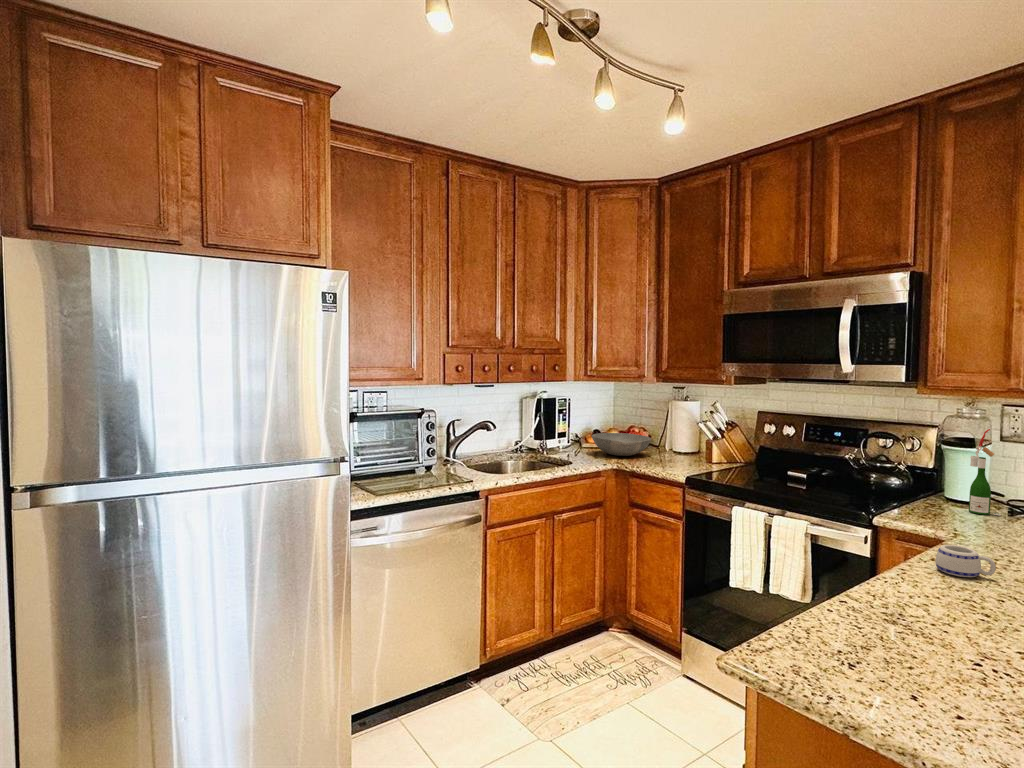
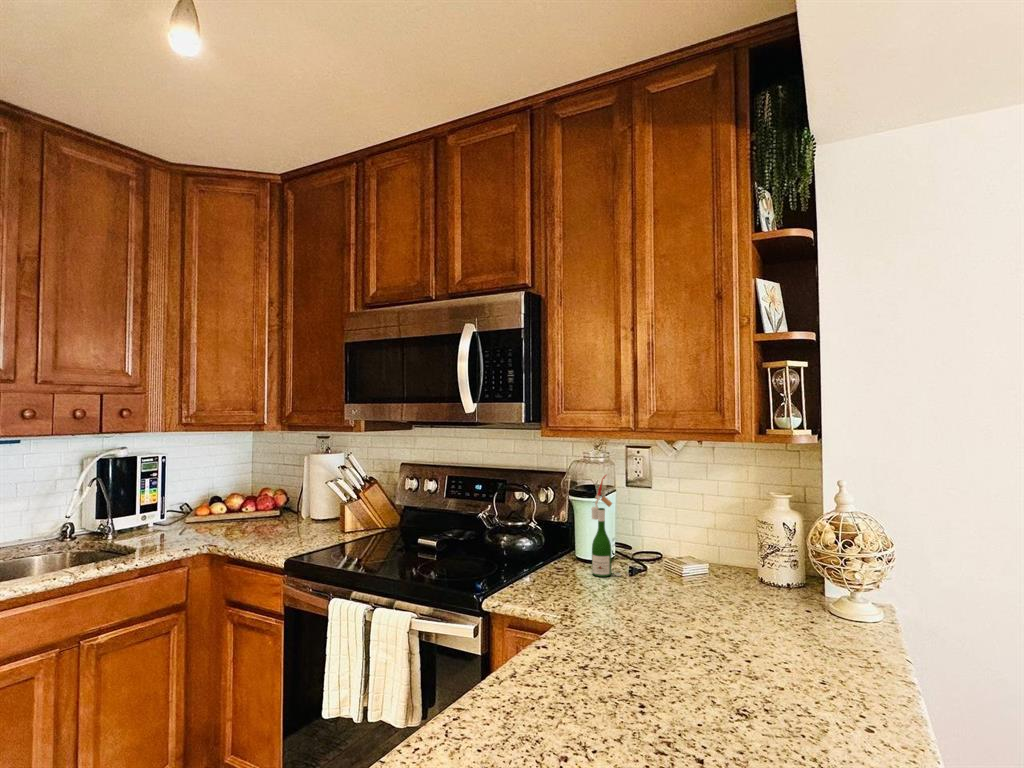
bowl: present [592,433,651,456] -> none [184,499,272,533]
mug: present [935,545,996,577] -> none [505,661,574,715]

